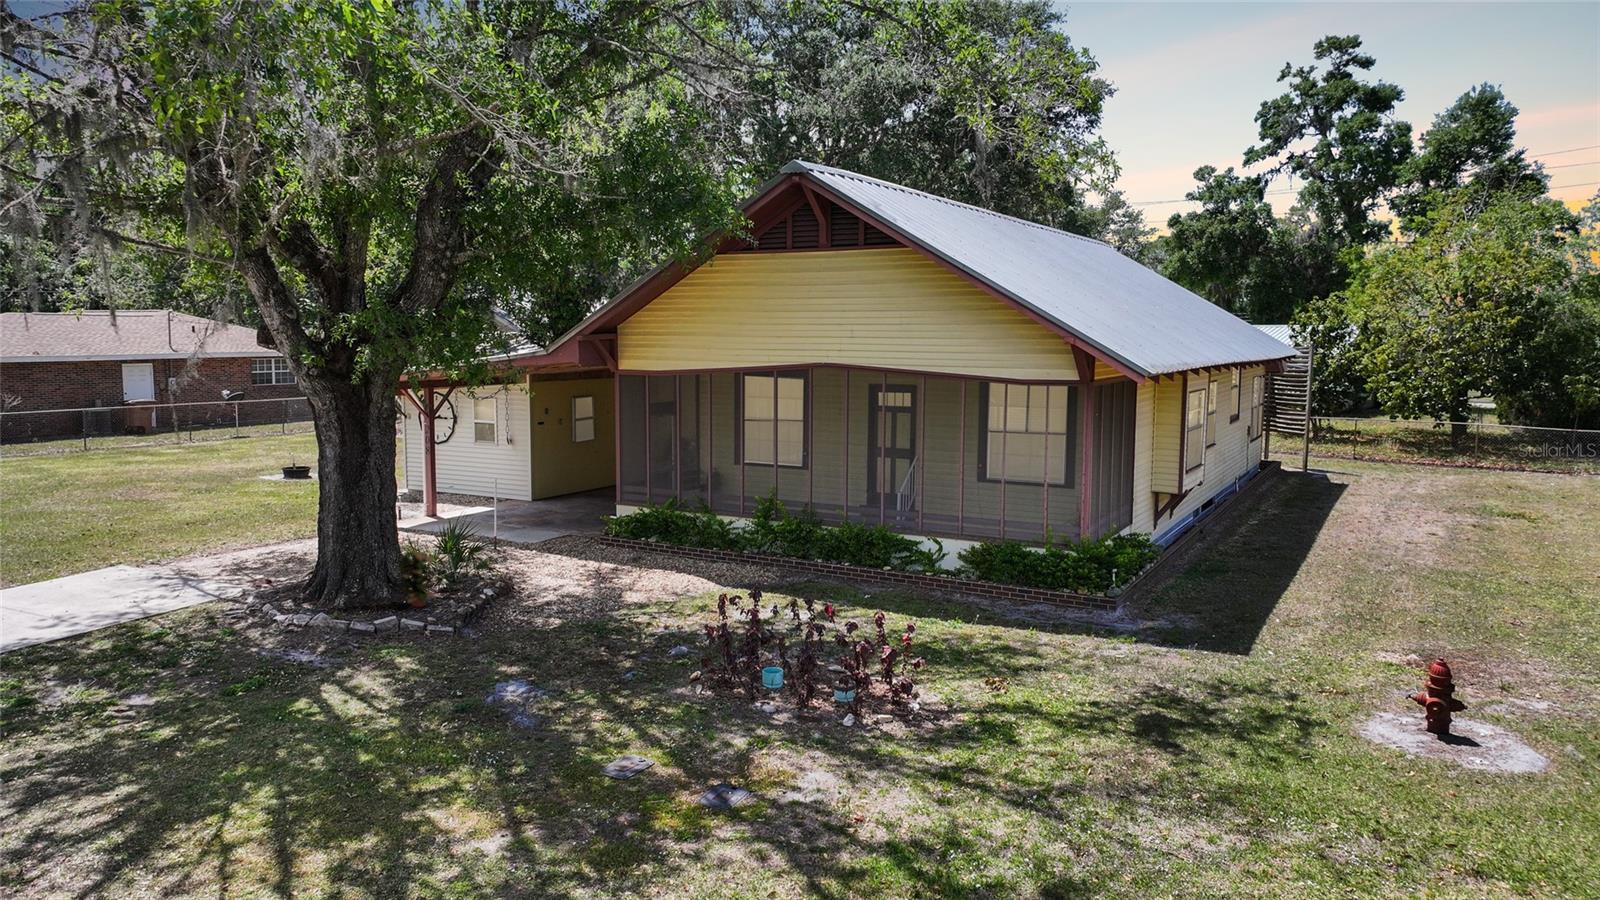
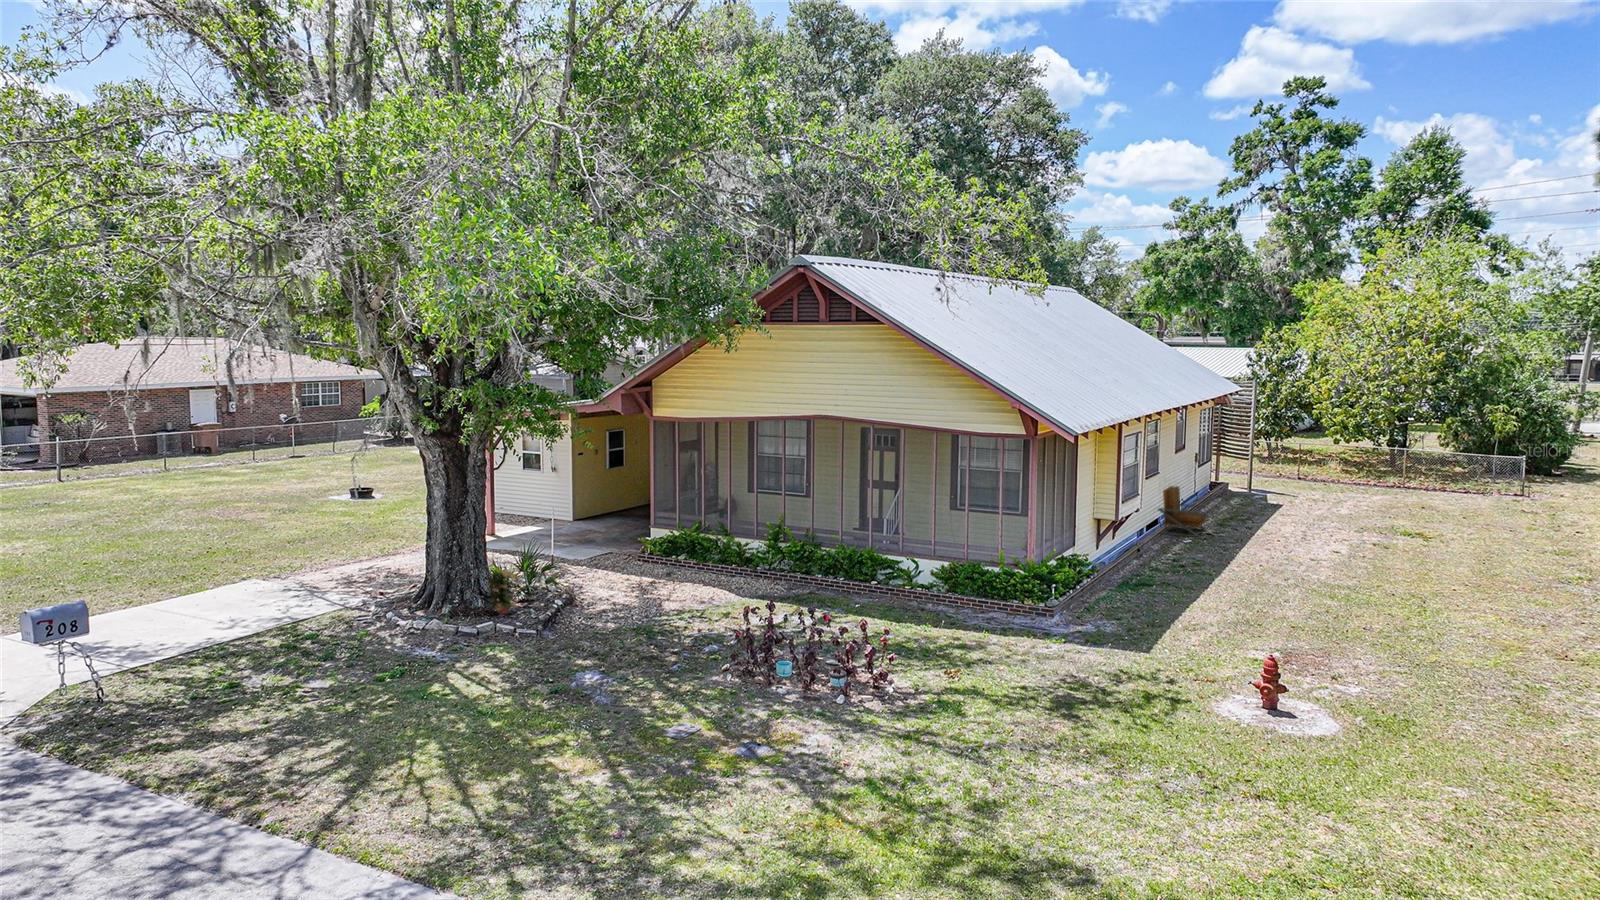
lounge chair: none [1216,460,1274,519] -> present [1158,486,1207,537]

